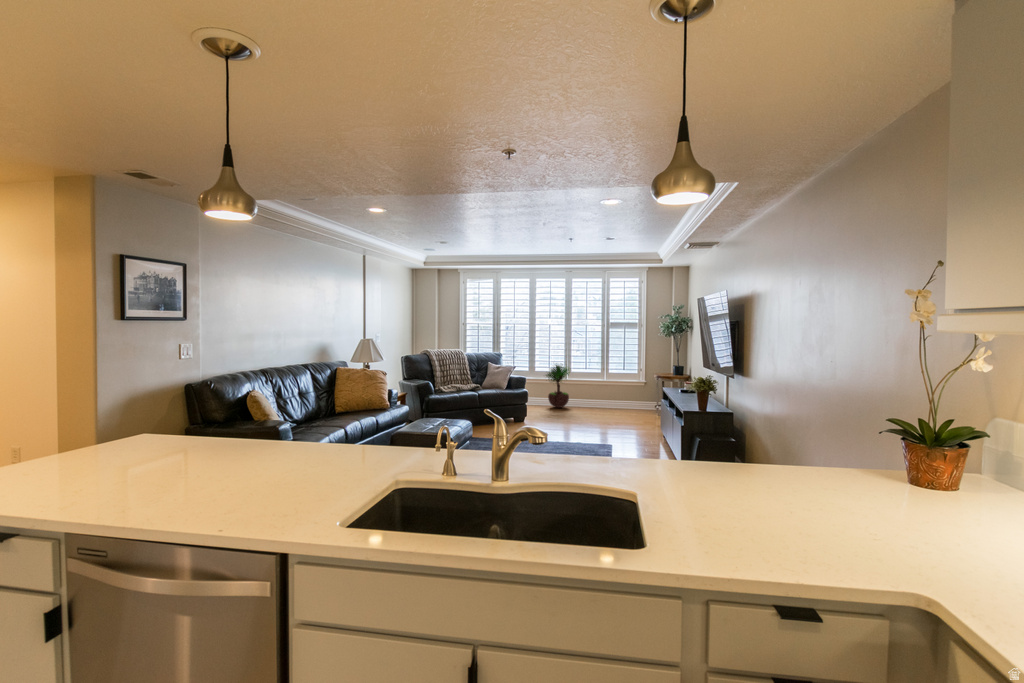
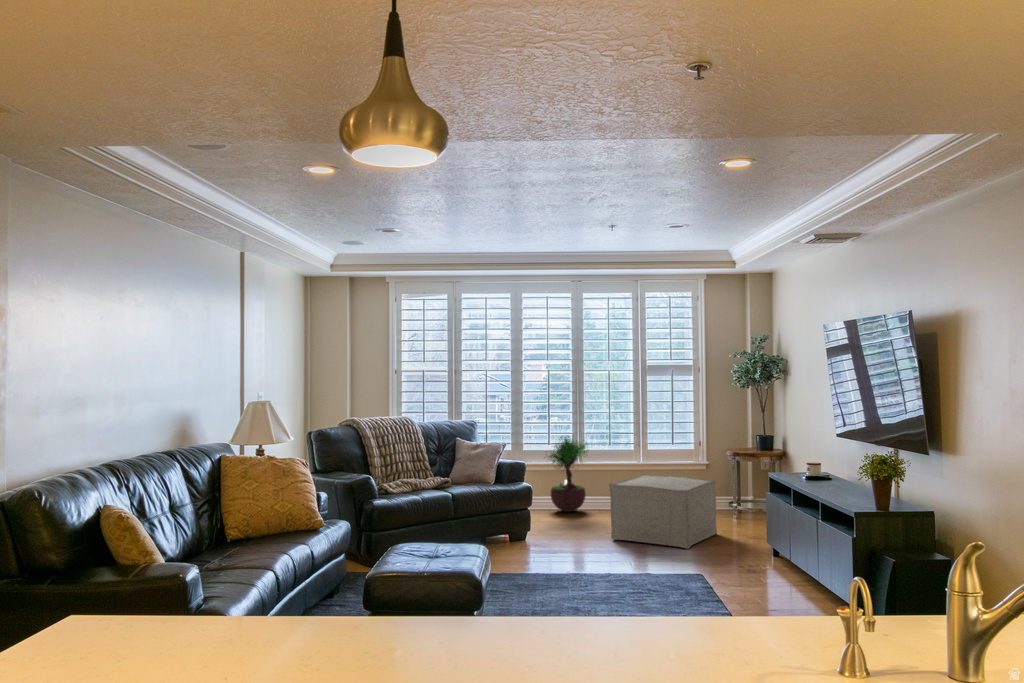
ottoman: none [570,387,637,431] -> present [609,474,717,549]

